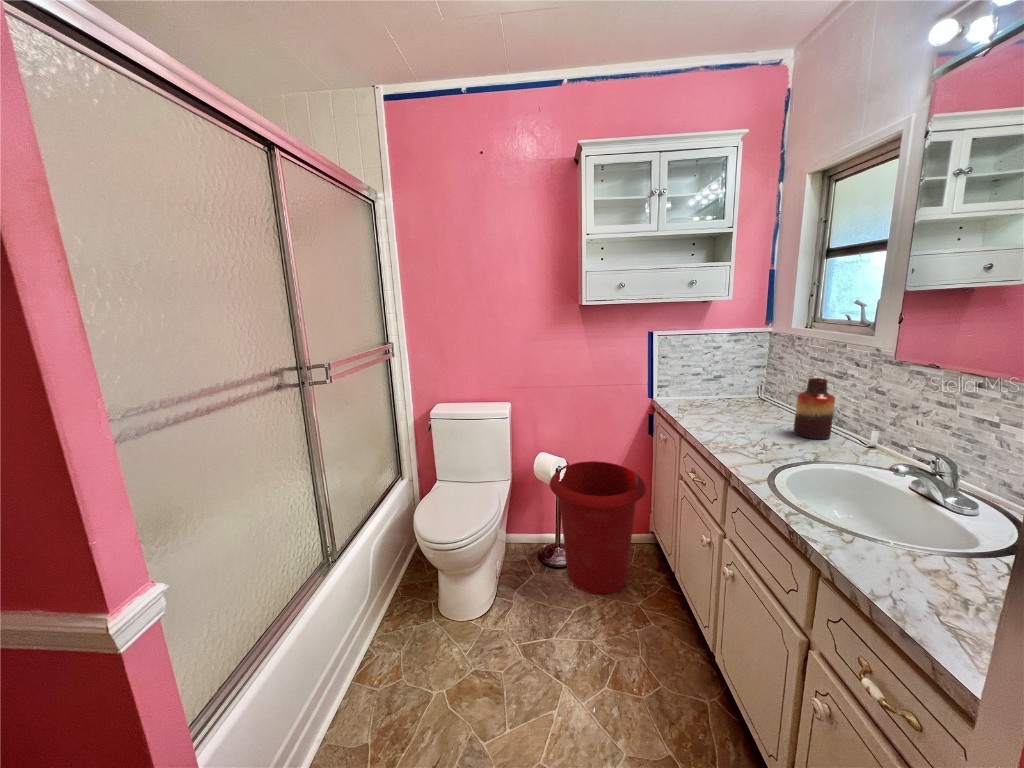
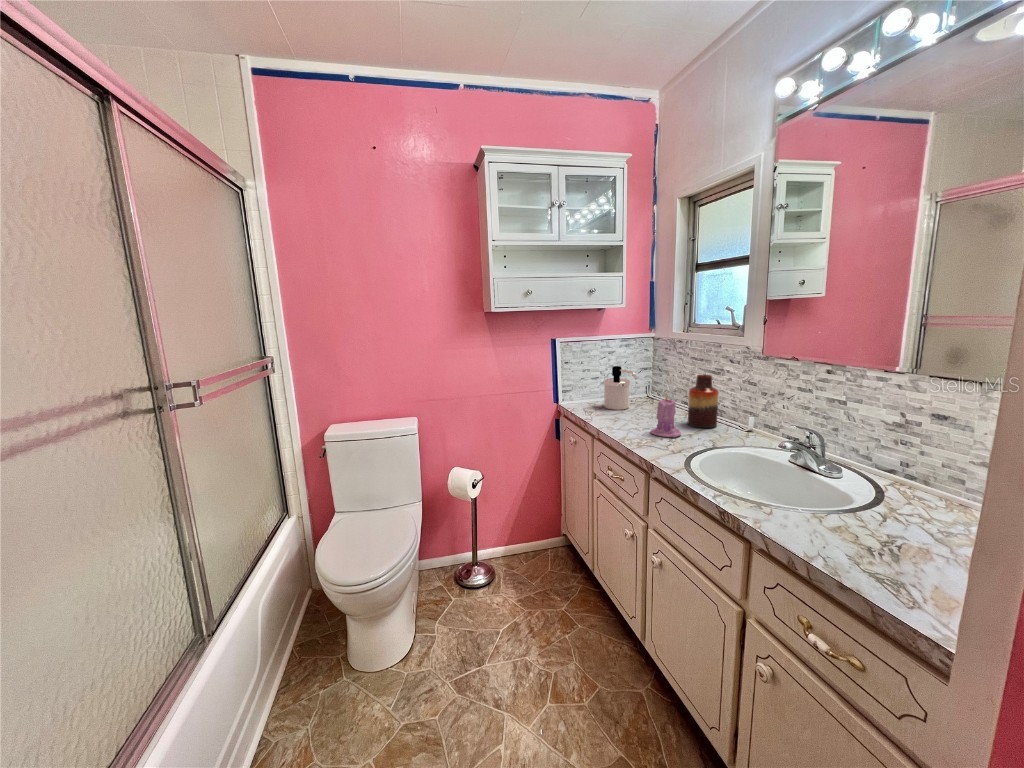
soap dispenser: none [701,363,738,410] -> present [604,366,637,410]
candle: none [743,399,780,446] -> present [650,396,681,437]
waste bin: present [549,461,646,594] -> none [467,470,564,608]

